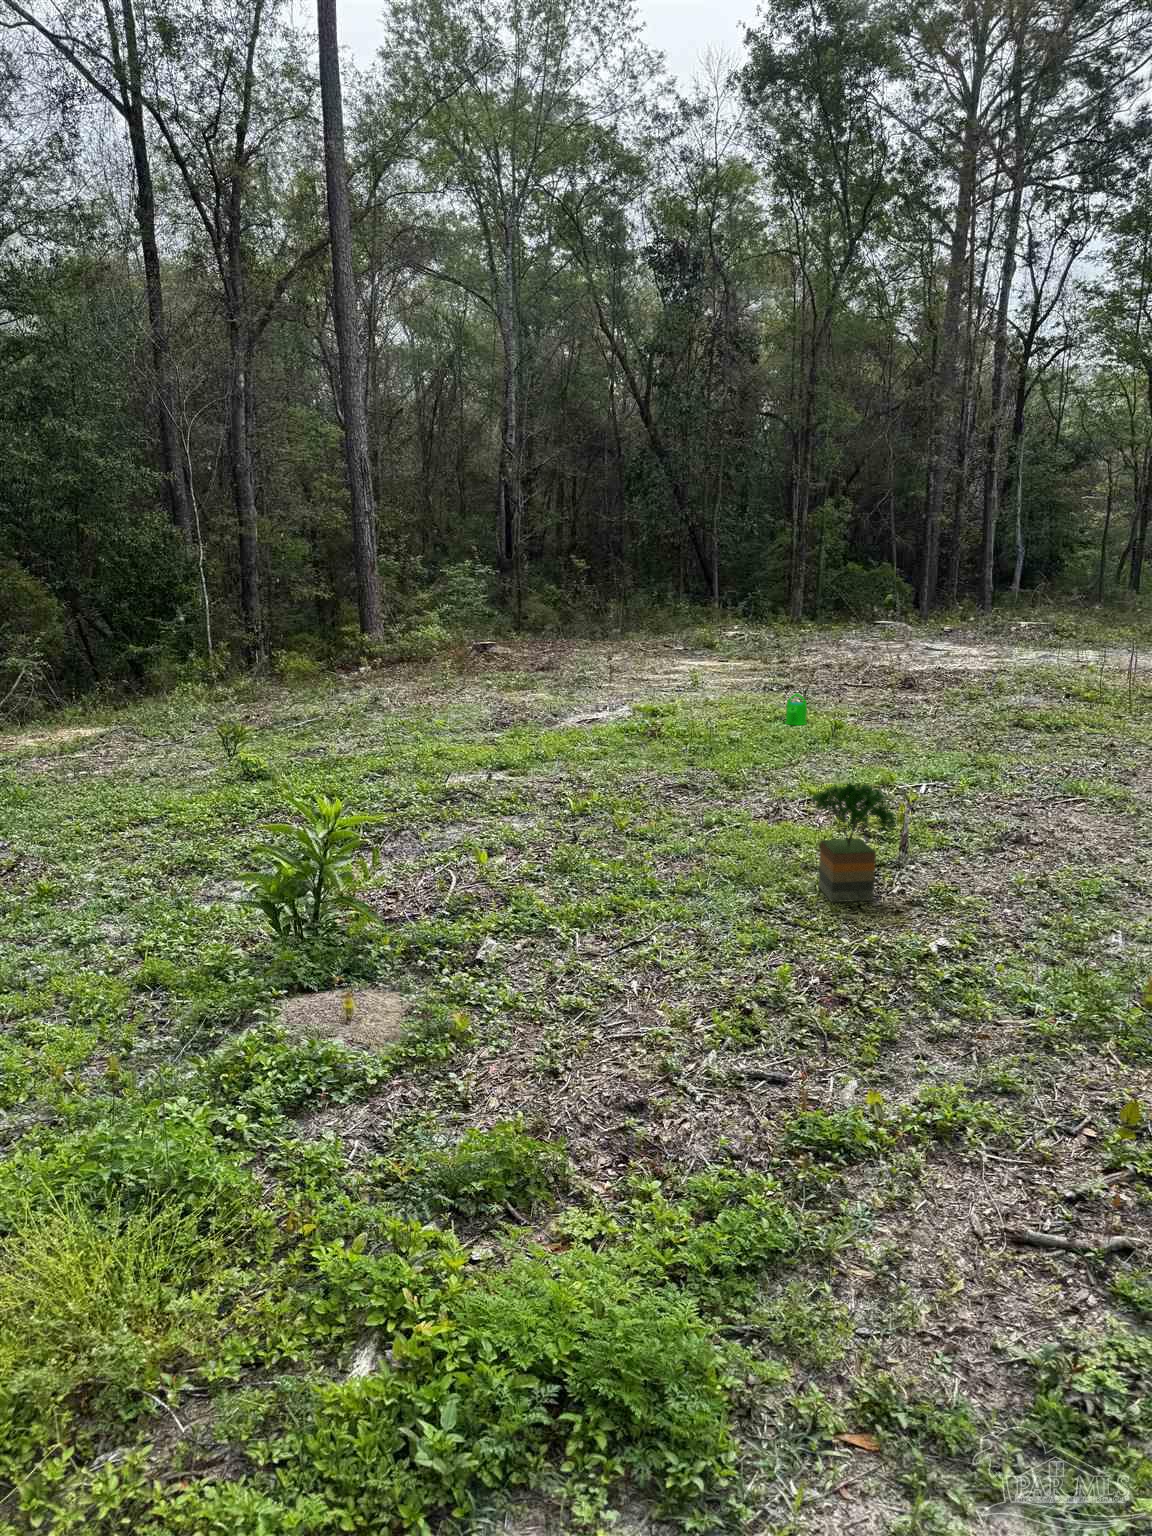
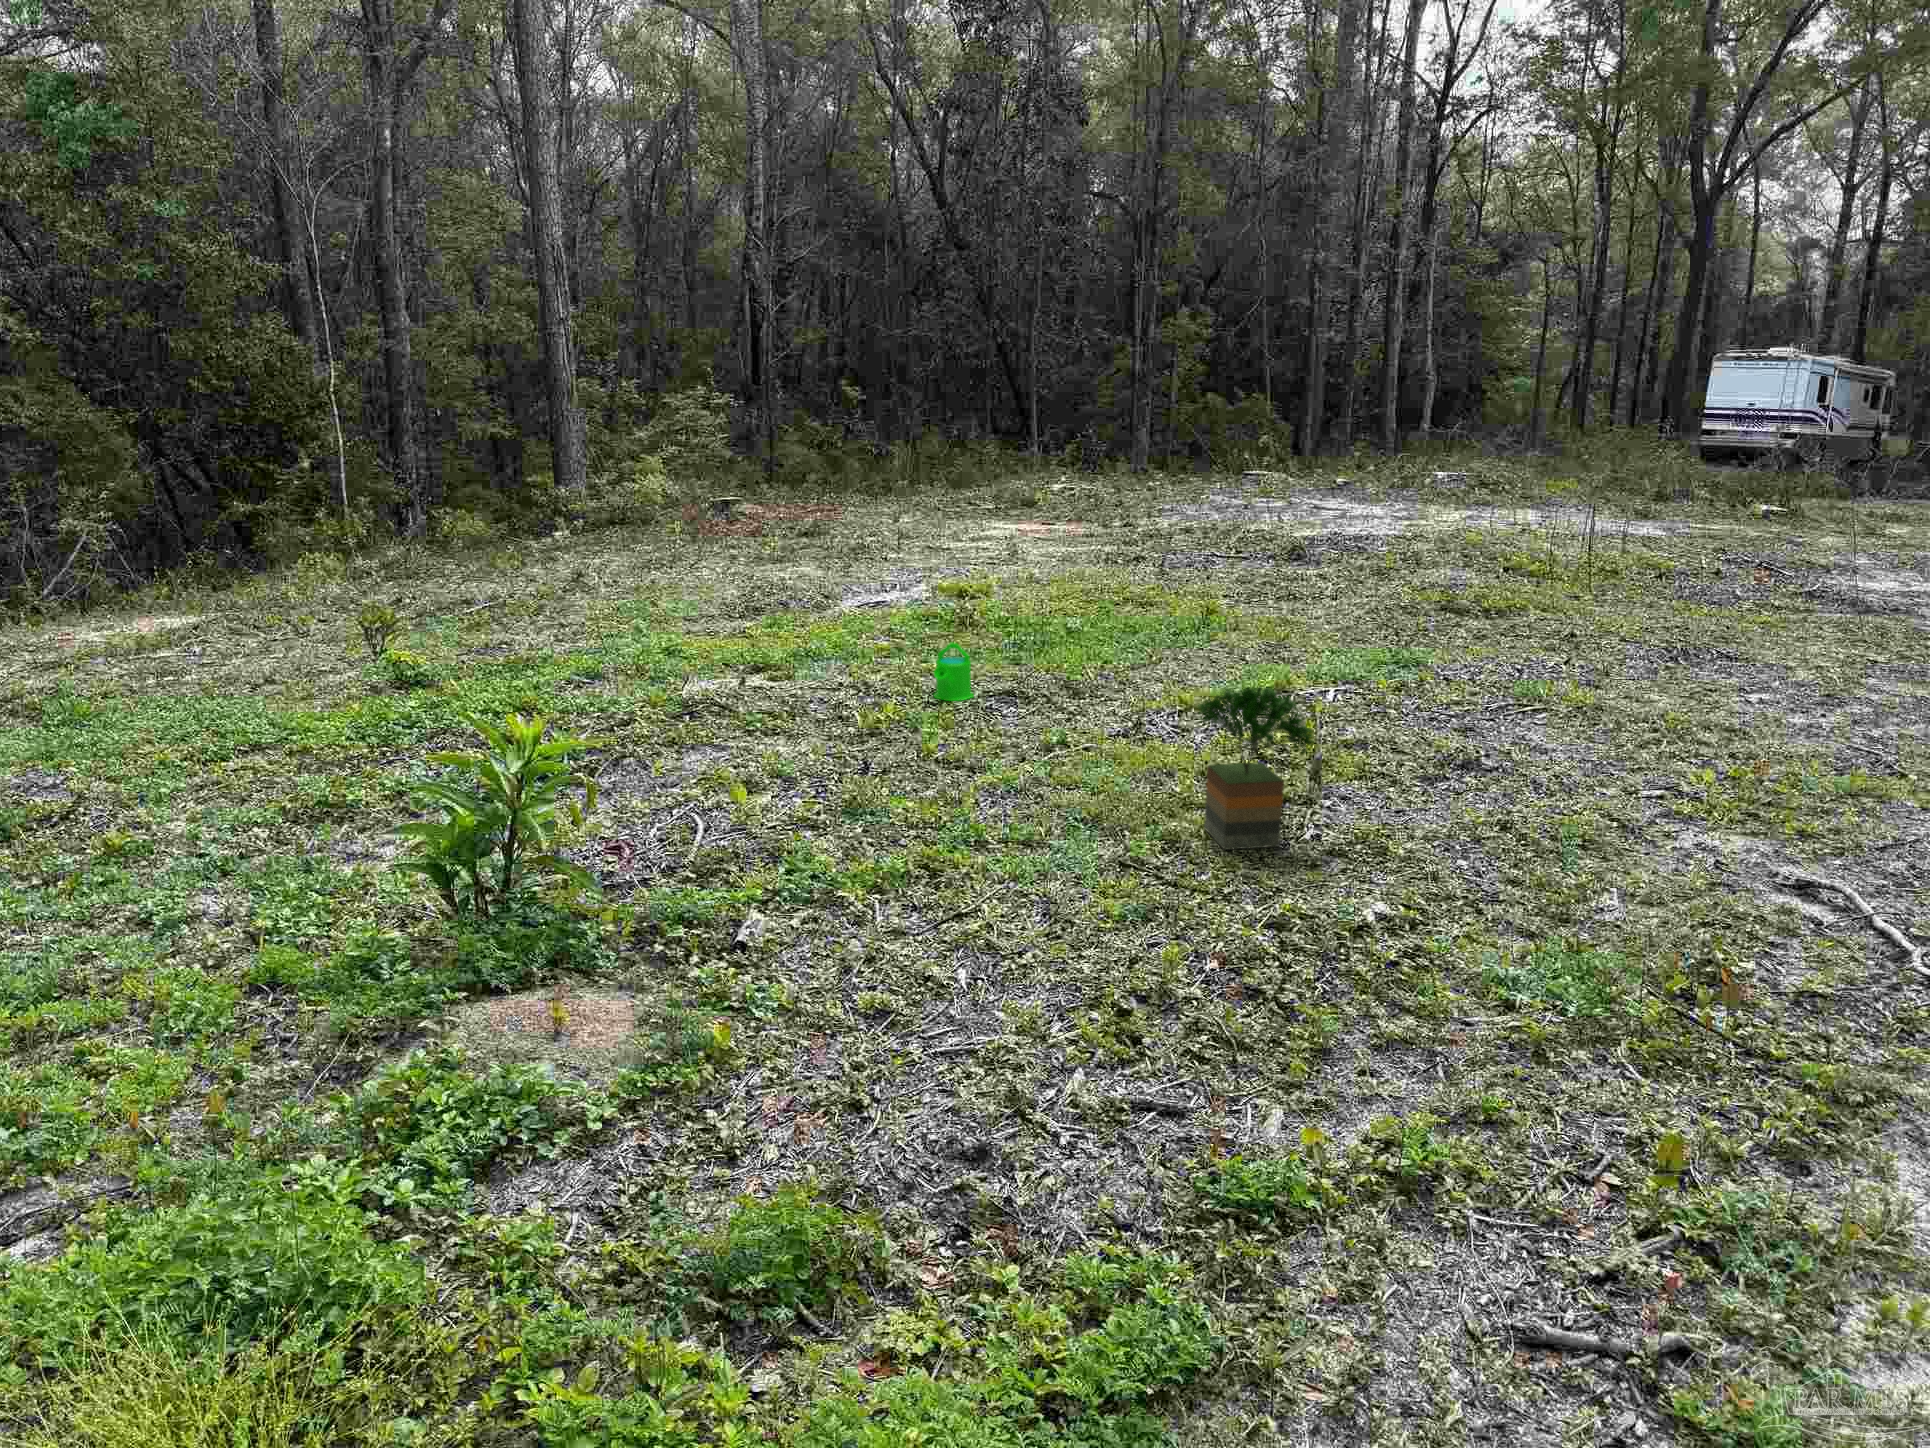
watering can: present [785,693,807,725] -> present [934,642,973,701]

